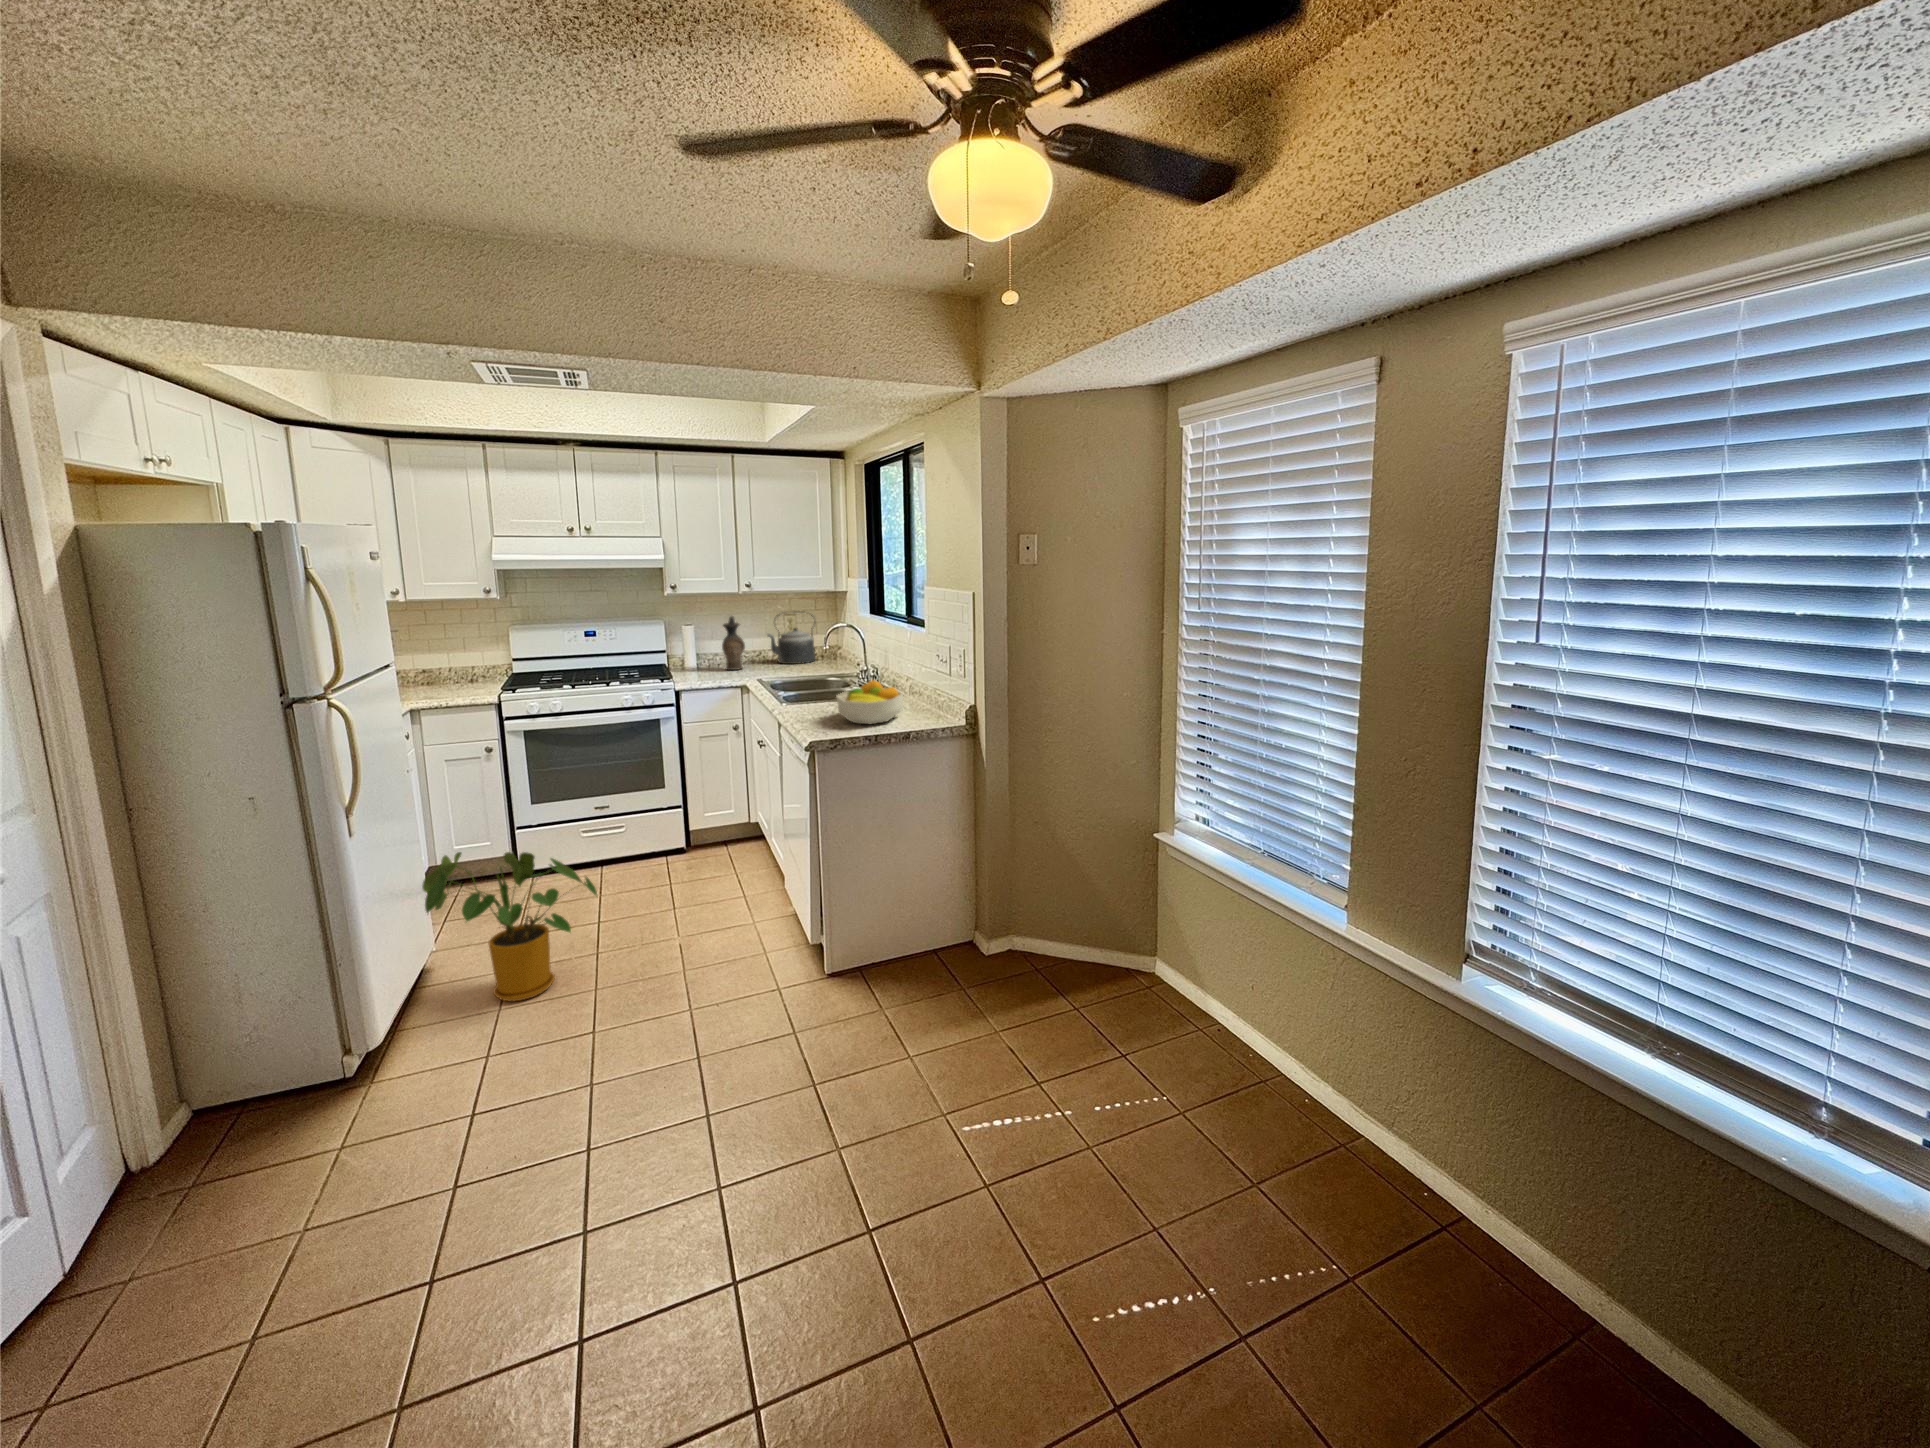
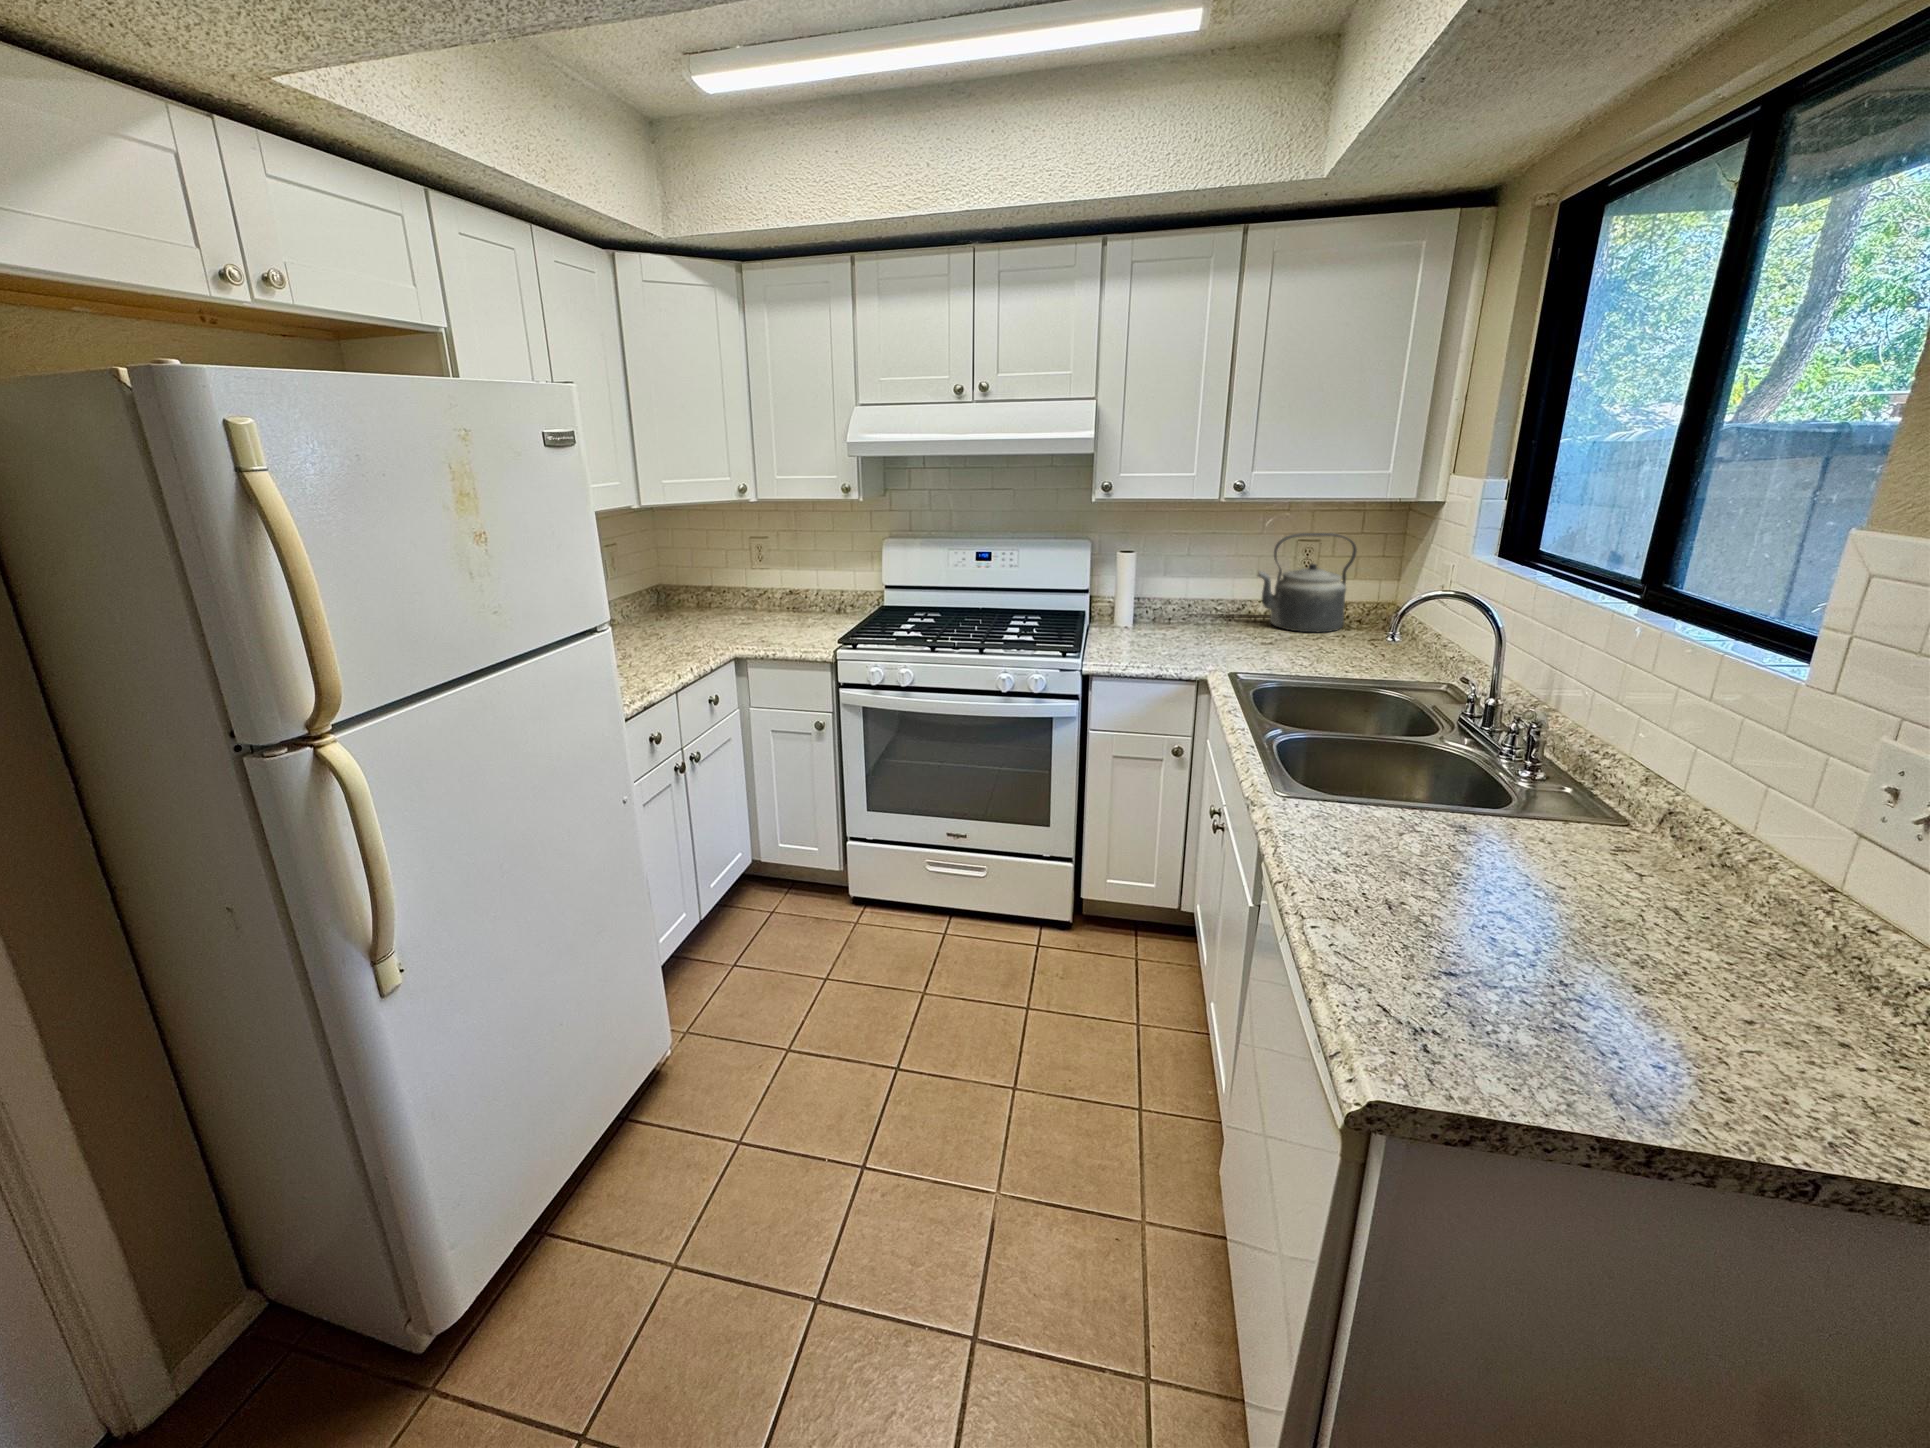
ceramic pitcher: present [722,616,745,670] -> none [1175,537,1216,635]
fruit bowl: present [837,680,903,724] -> none [1495,839,1799,1055]
house plant: present [422,852,597,1001] -> none [580,966,856,1275]

